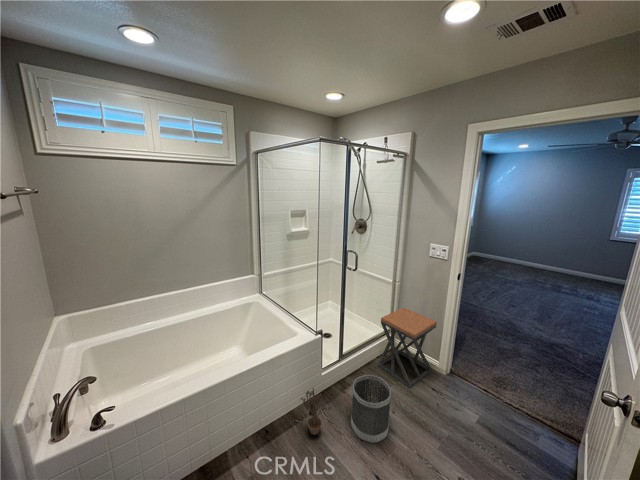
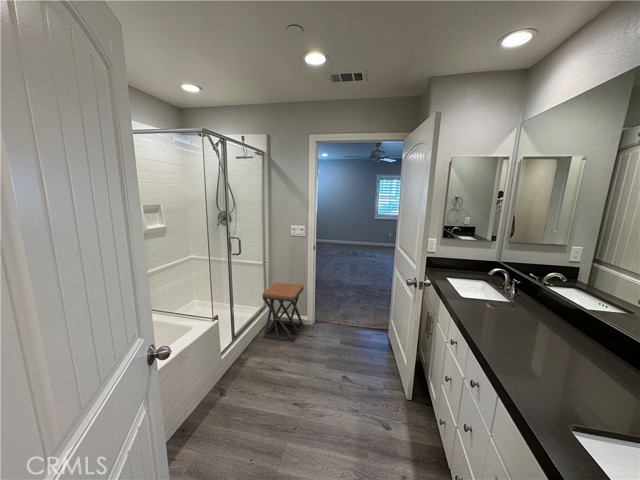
wastebasket: present [351,375,392,443] -> none [259,336,291,390]
decorative plant: present [297,388,331,435] -> none [210,363,247,408]

